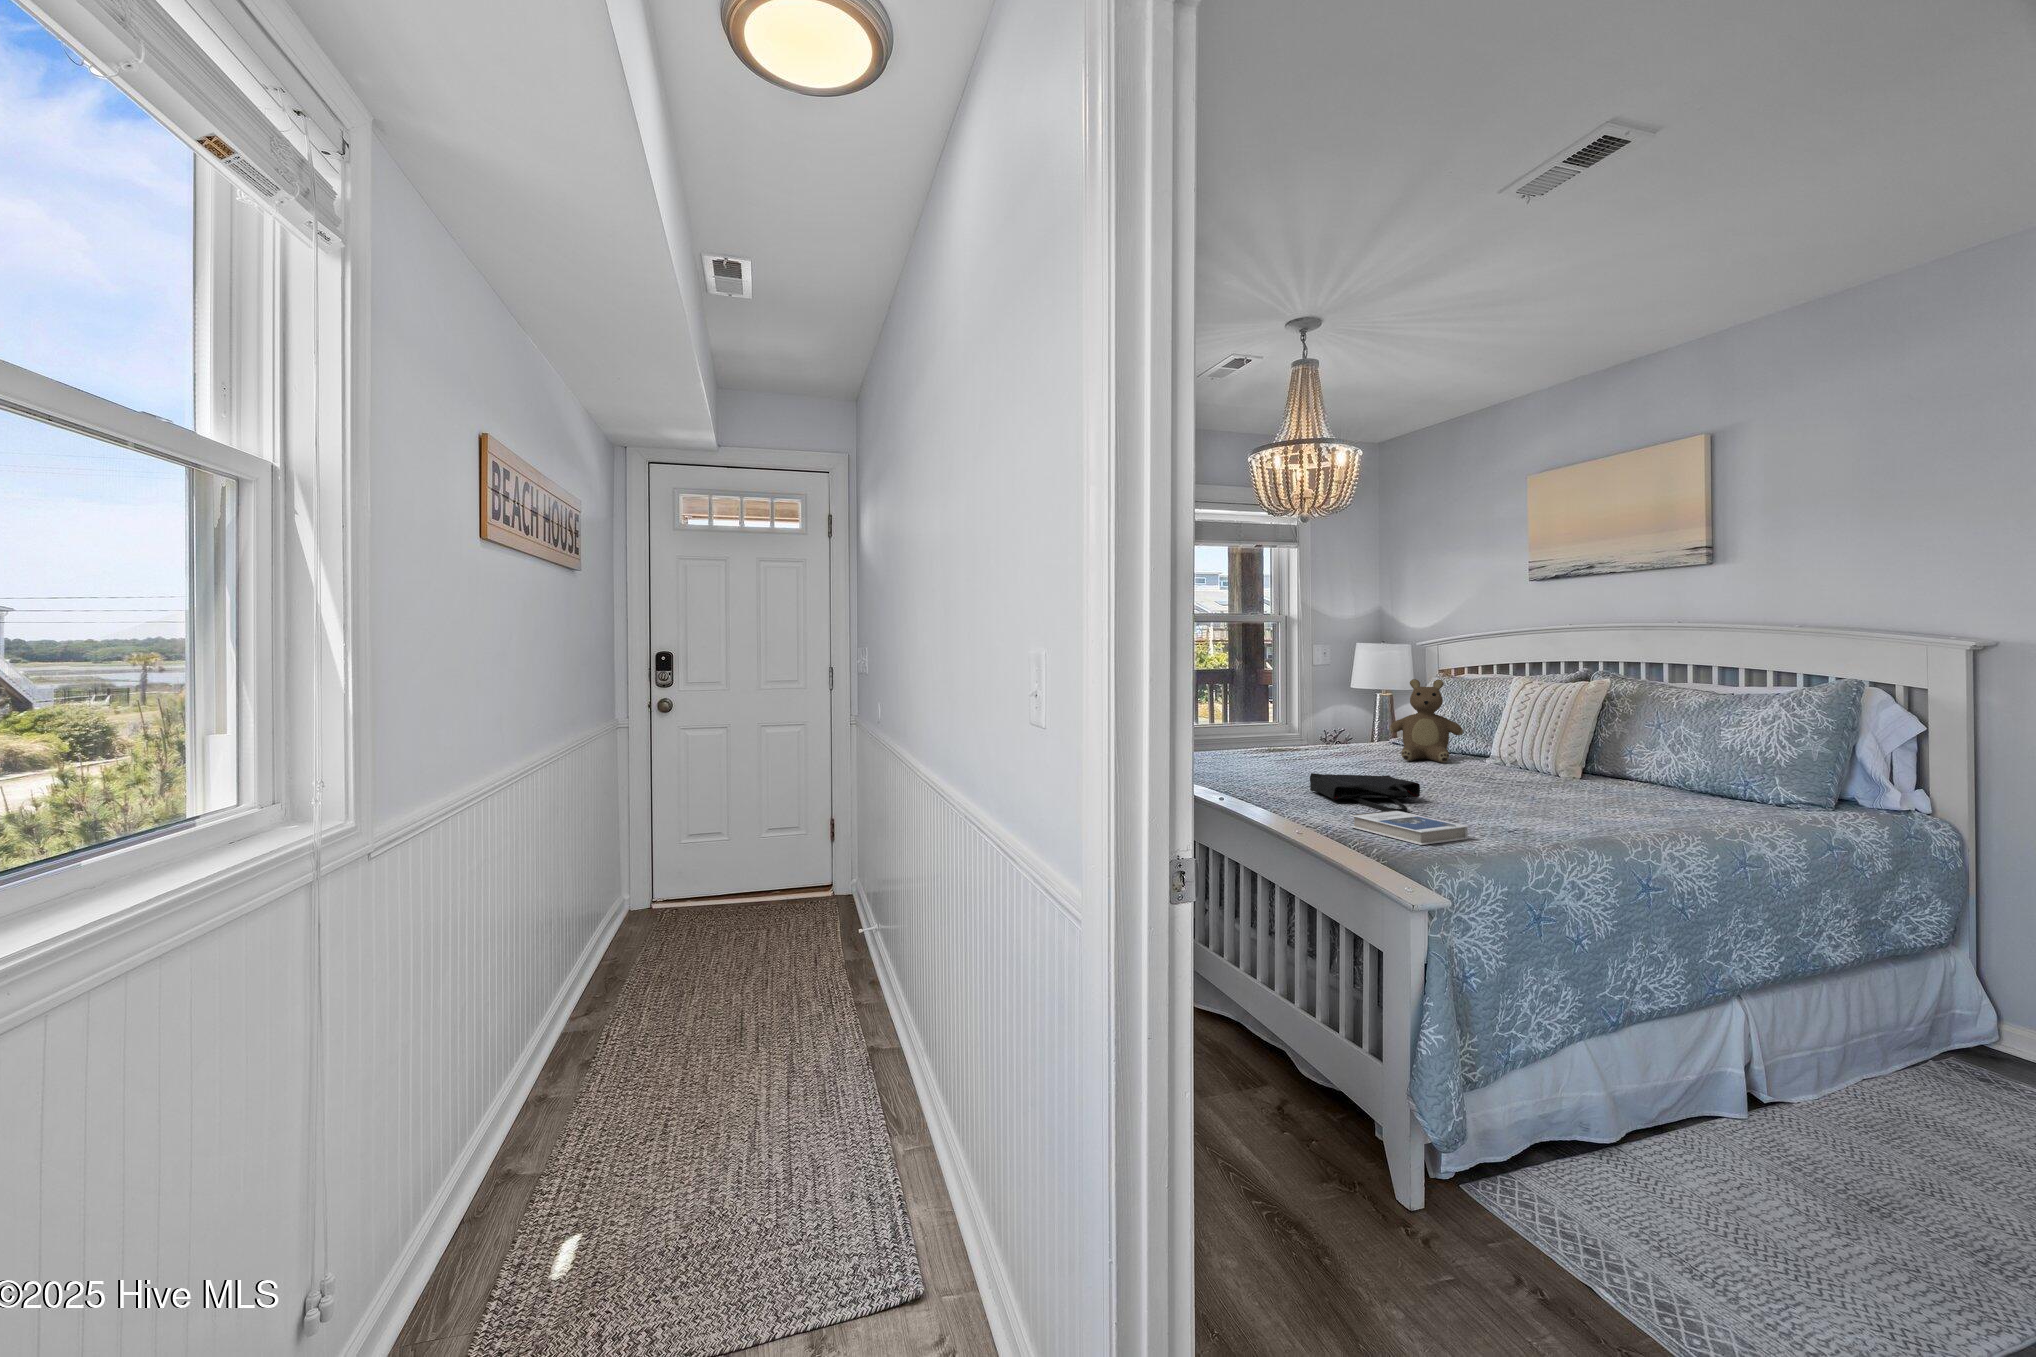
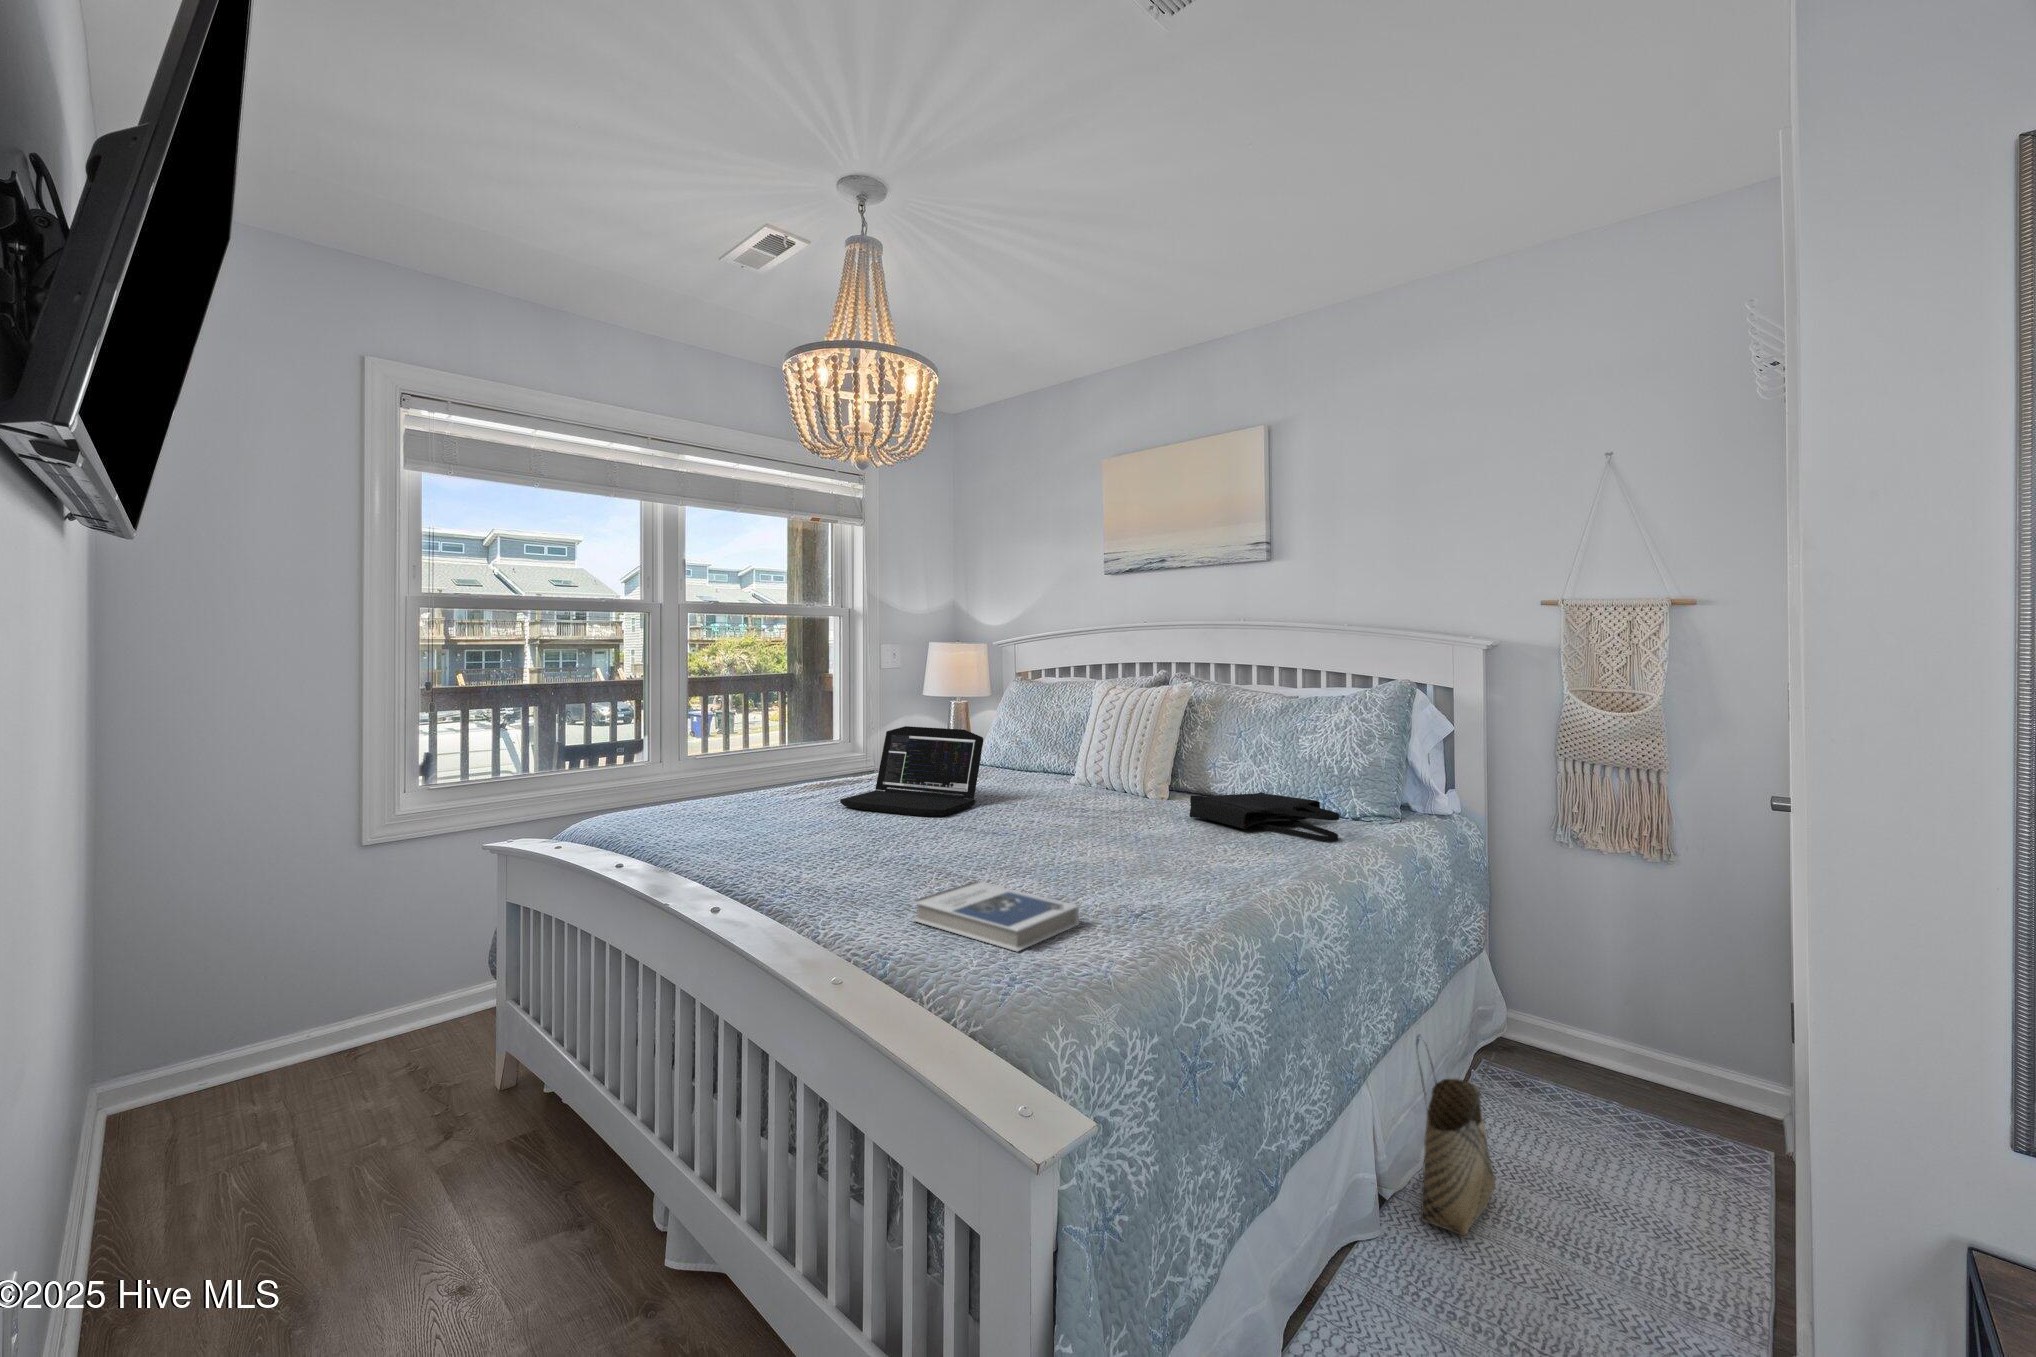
teddy bear: present [1389,679,1463,763] -> none [967,683,1045,783]
laptop: none [1287,712,1404,780] -> present [840,726,983,817]
tote bag: present [1310,773,1420,813] -> present [1190,792,1339,842]
woven basket: none [1798,979,1894,1139] -> present [1416,1035,1495,1236]

